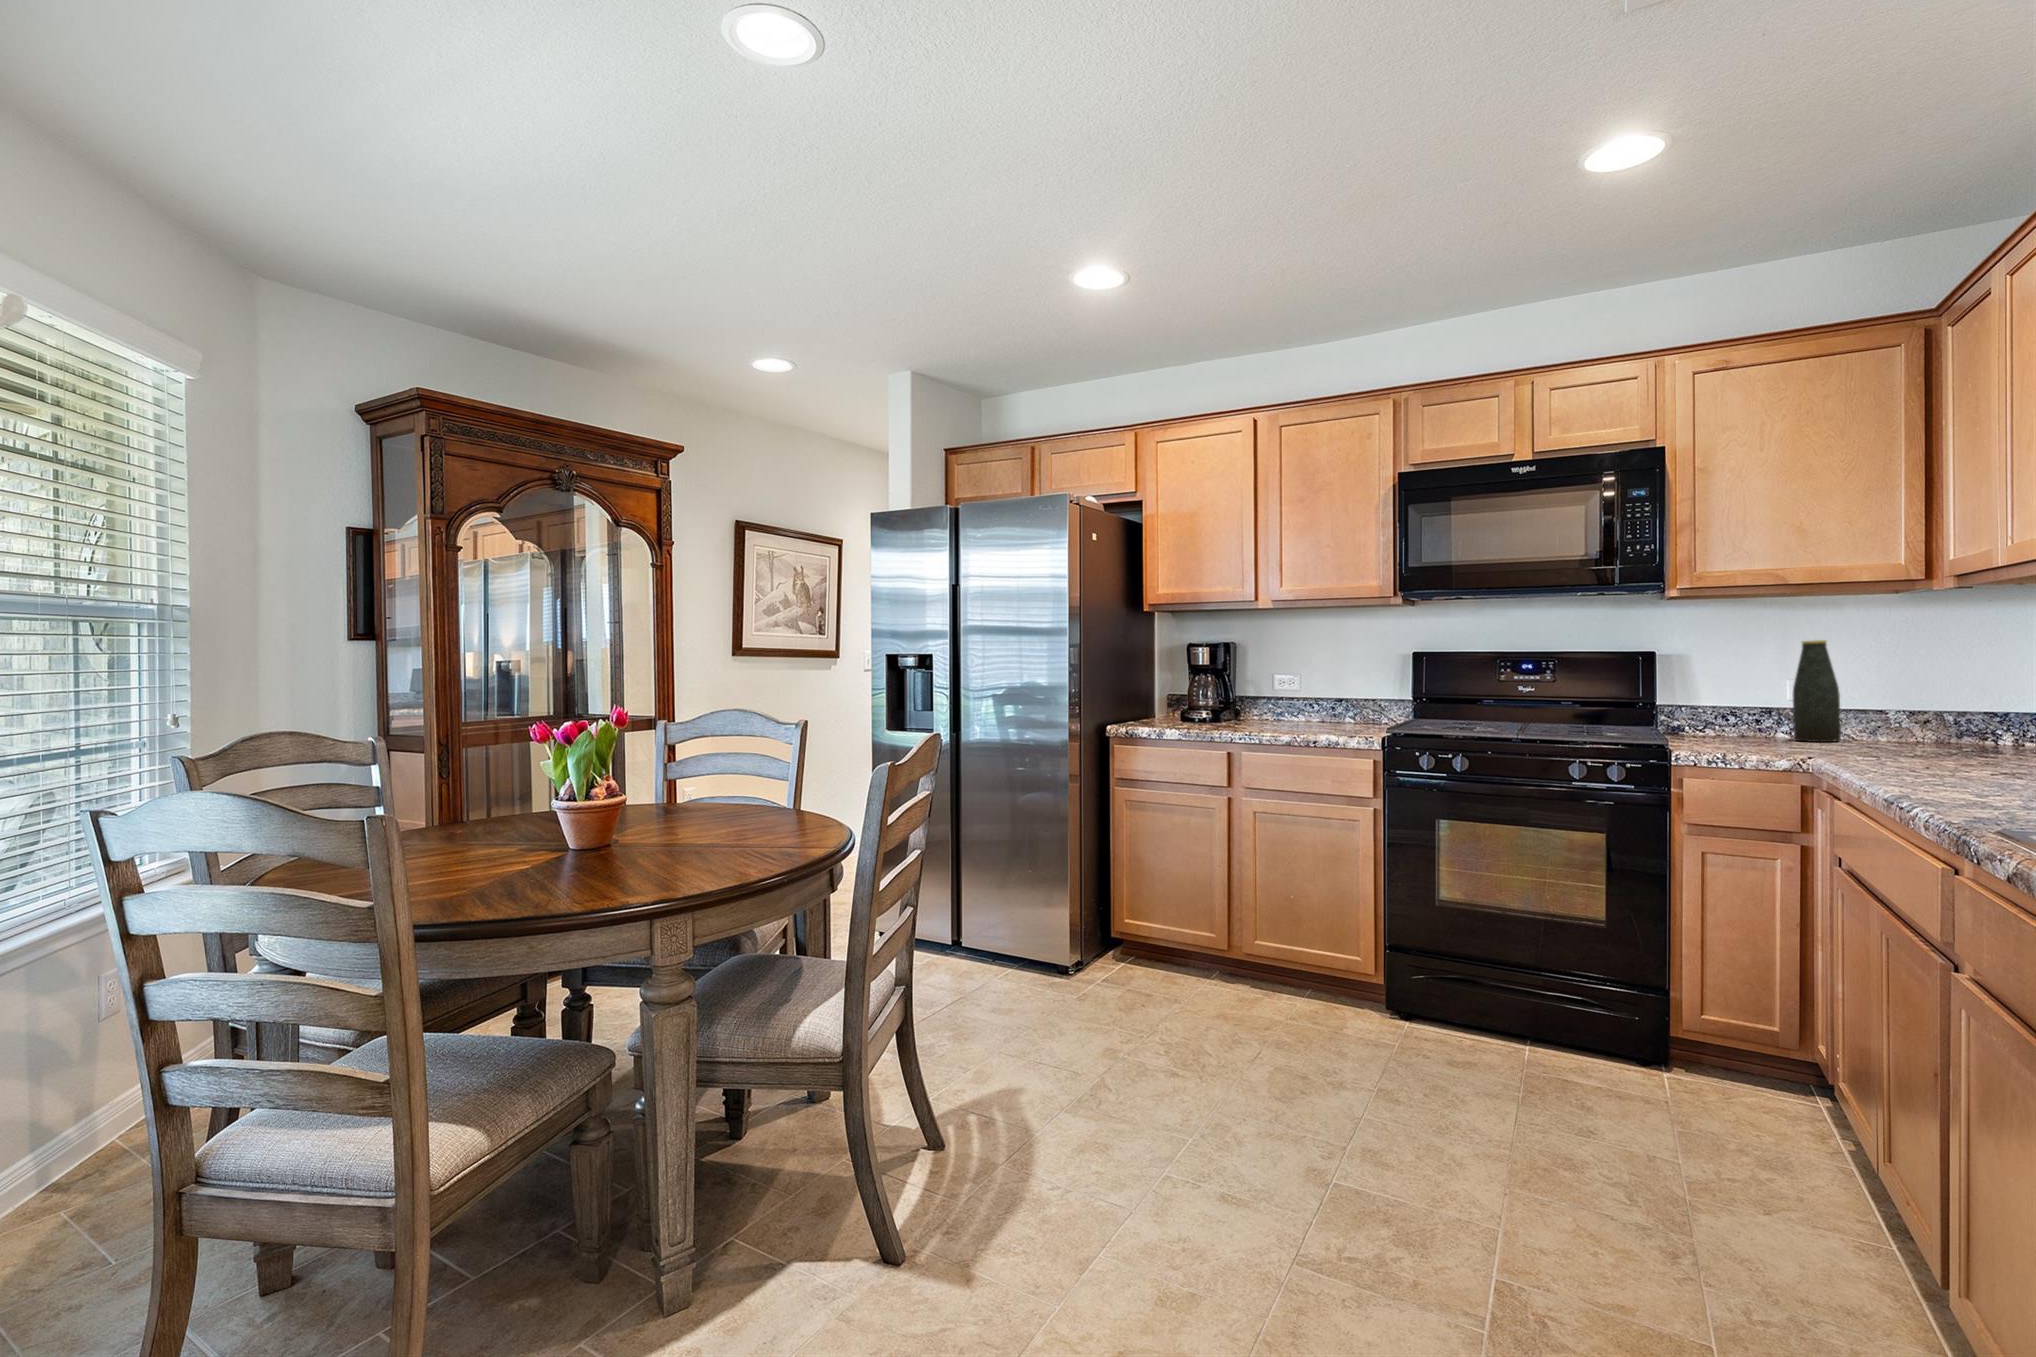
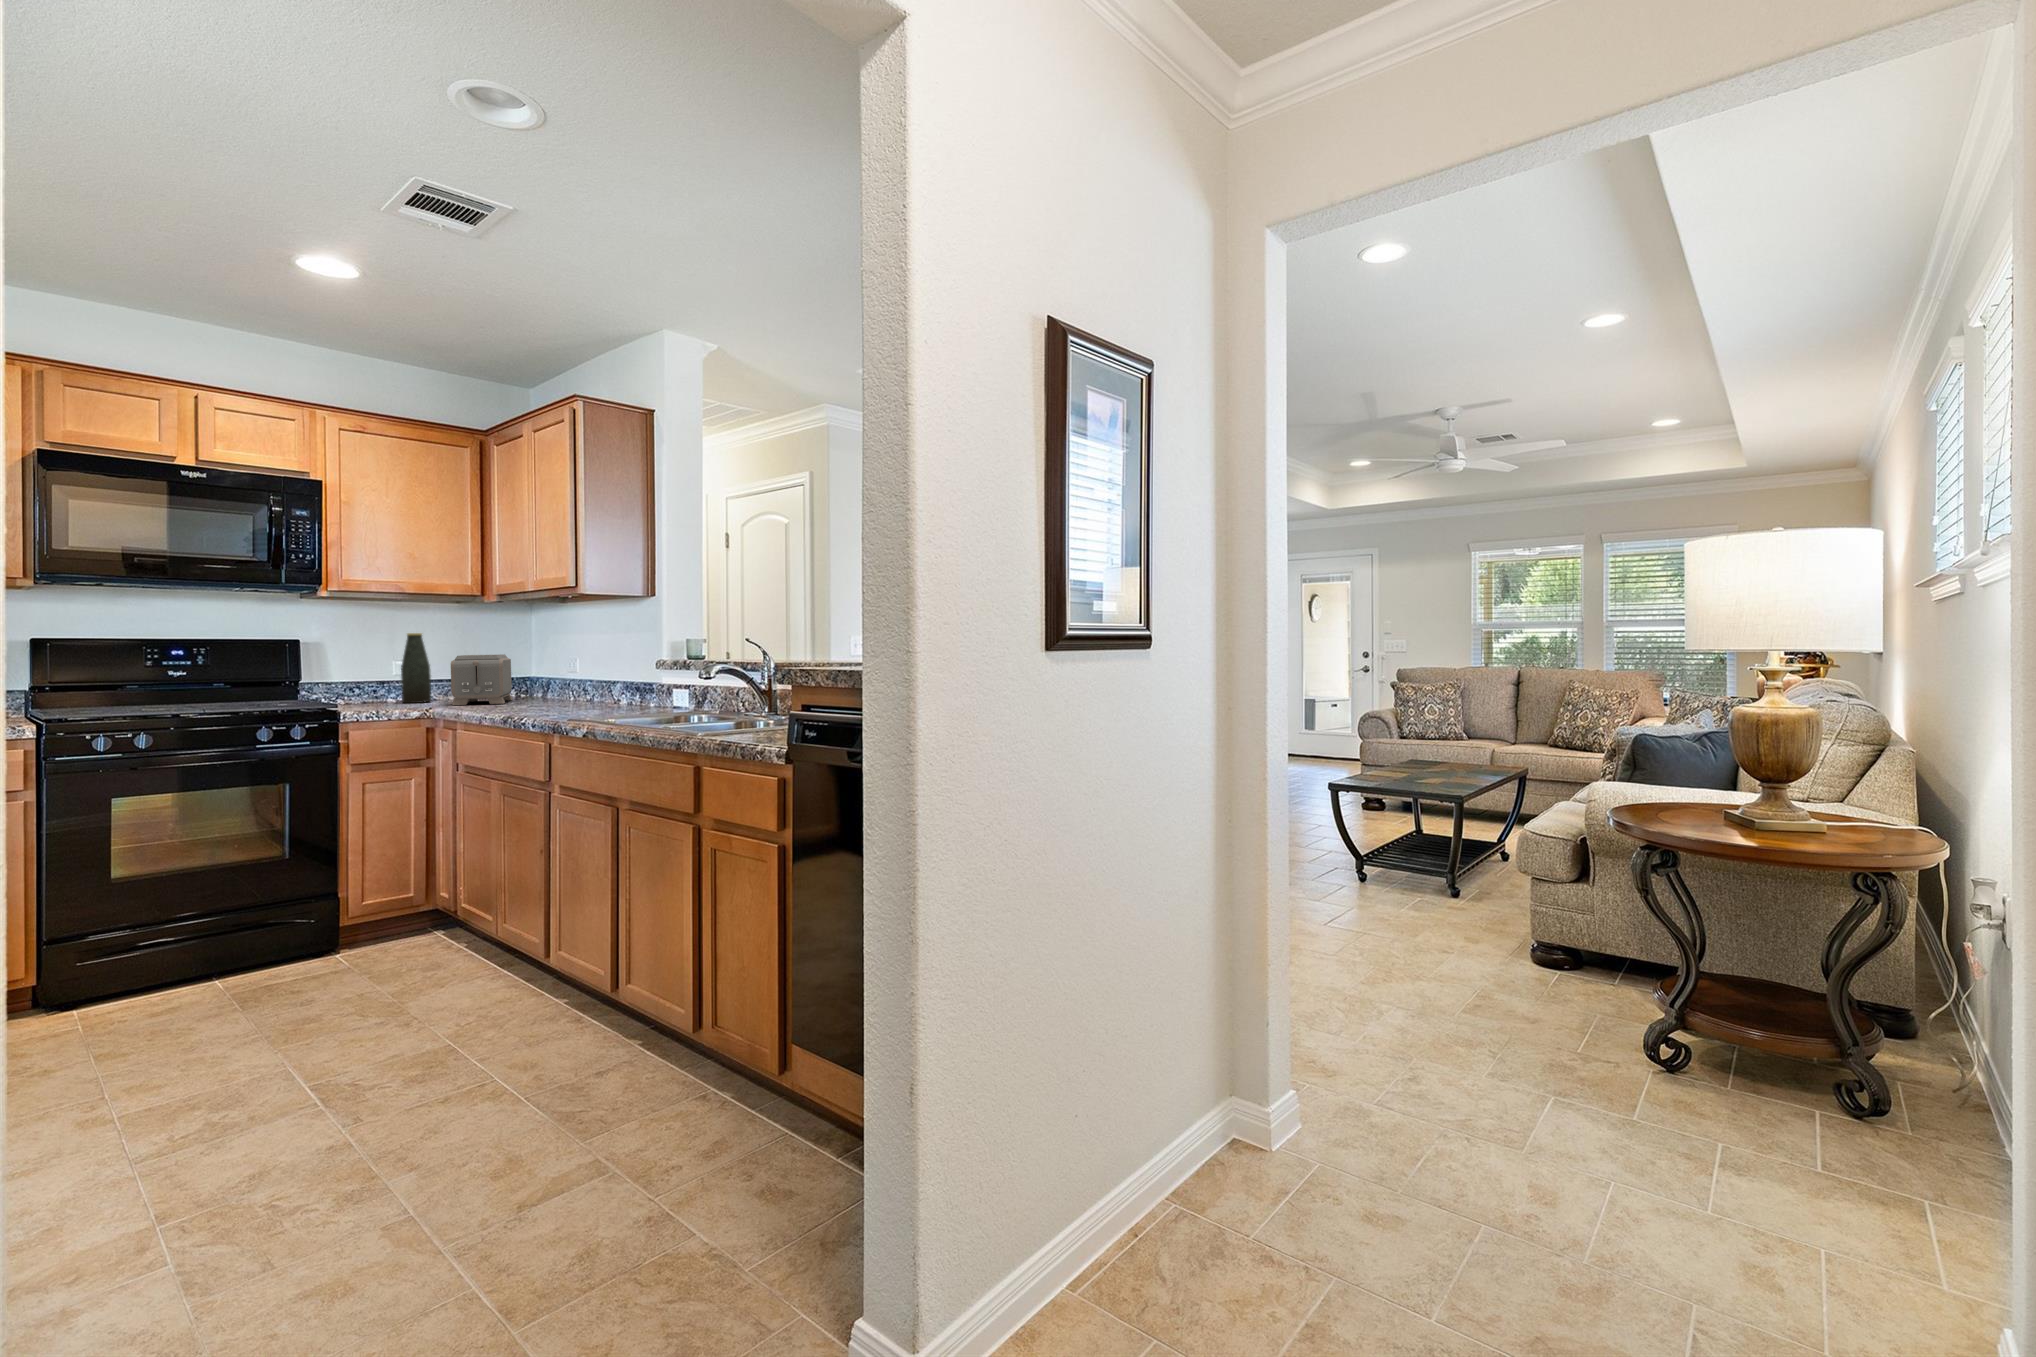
toaster: none [1855,671,1985,752] -> present [451,654,513,705]

